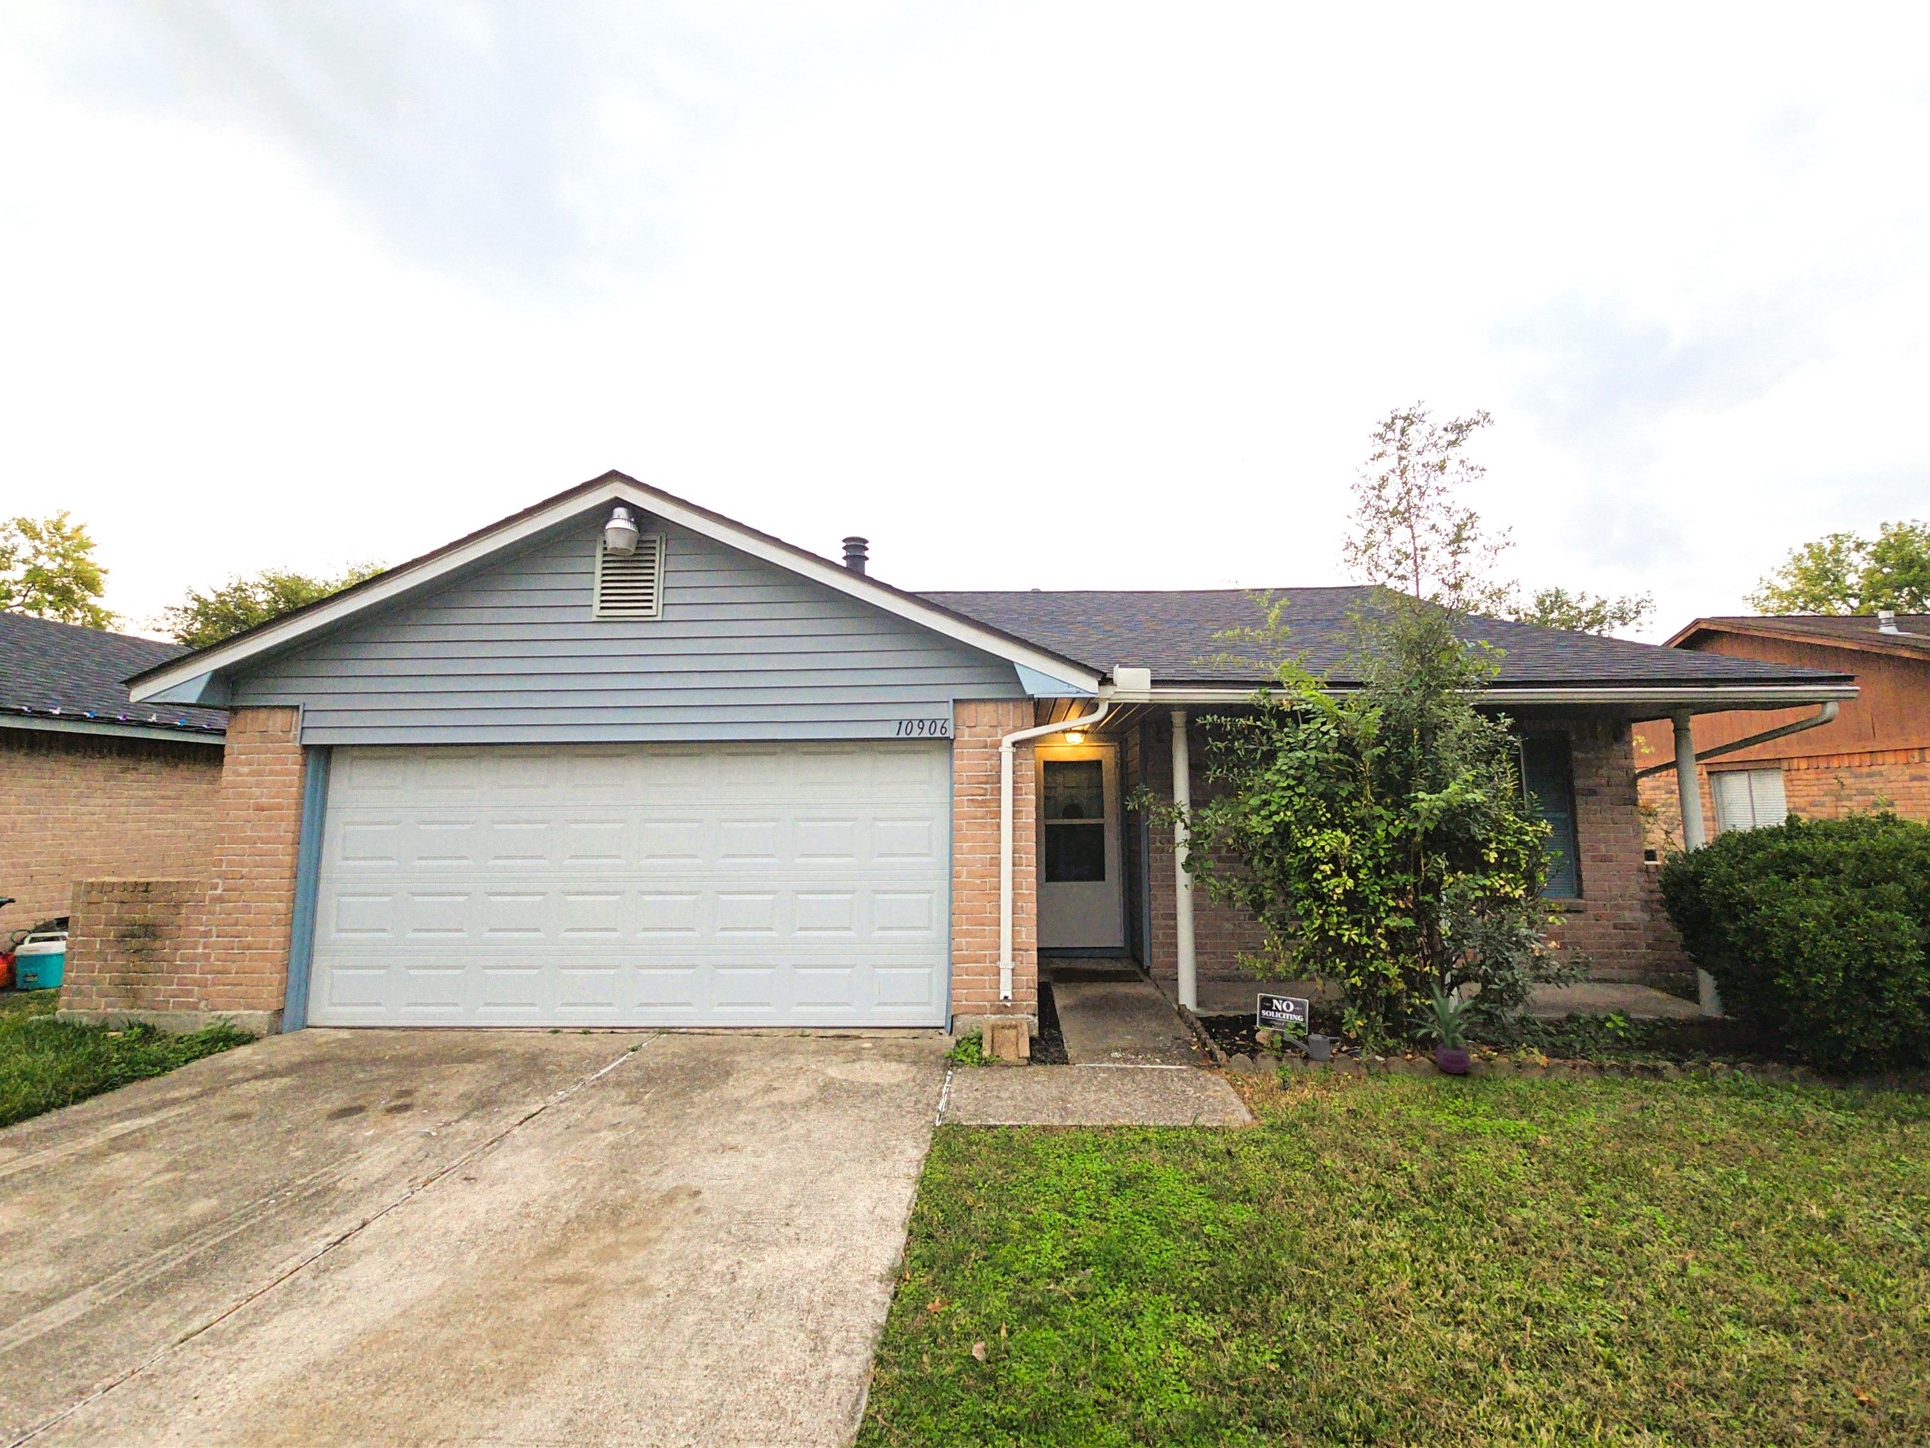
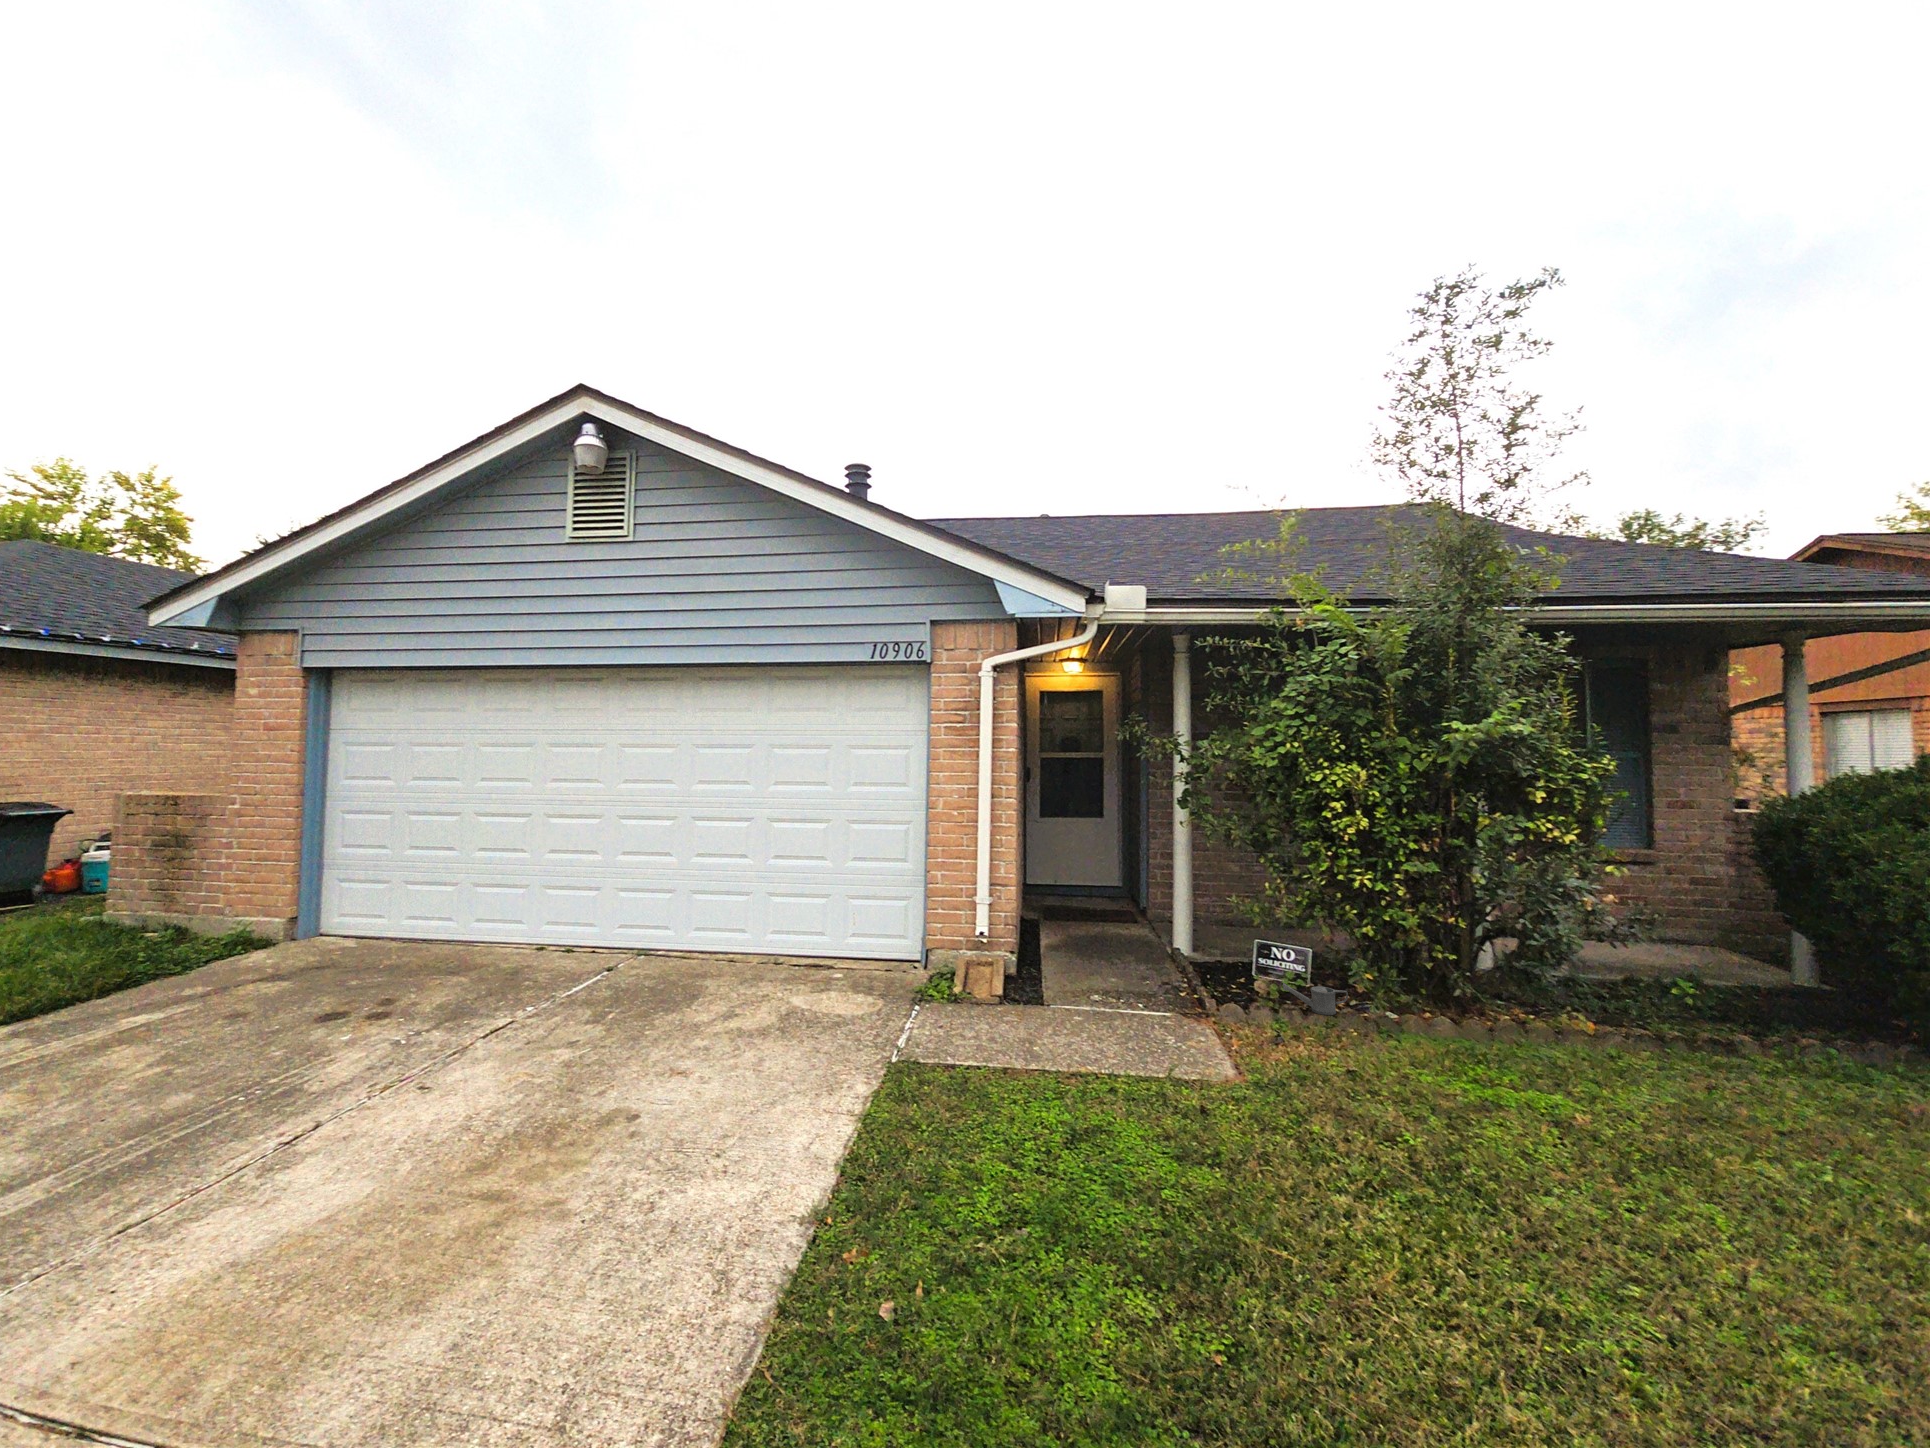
decorative plant: present [1417,983,1486,1074] -> none [1419,935,1536,1037]

